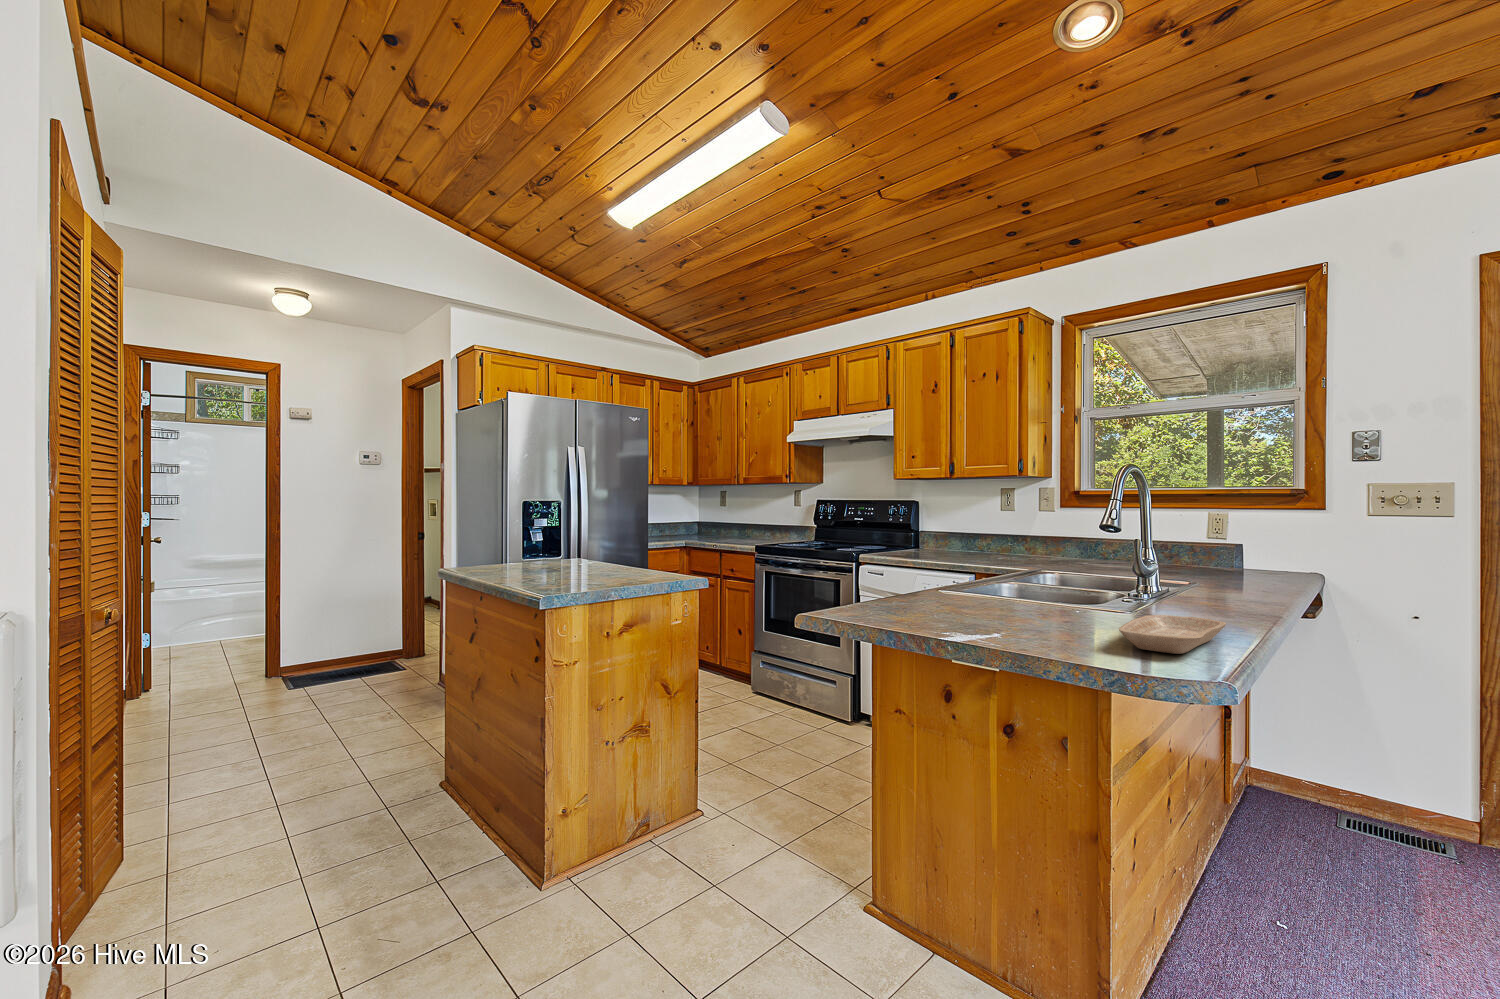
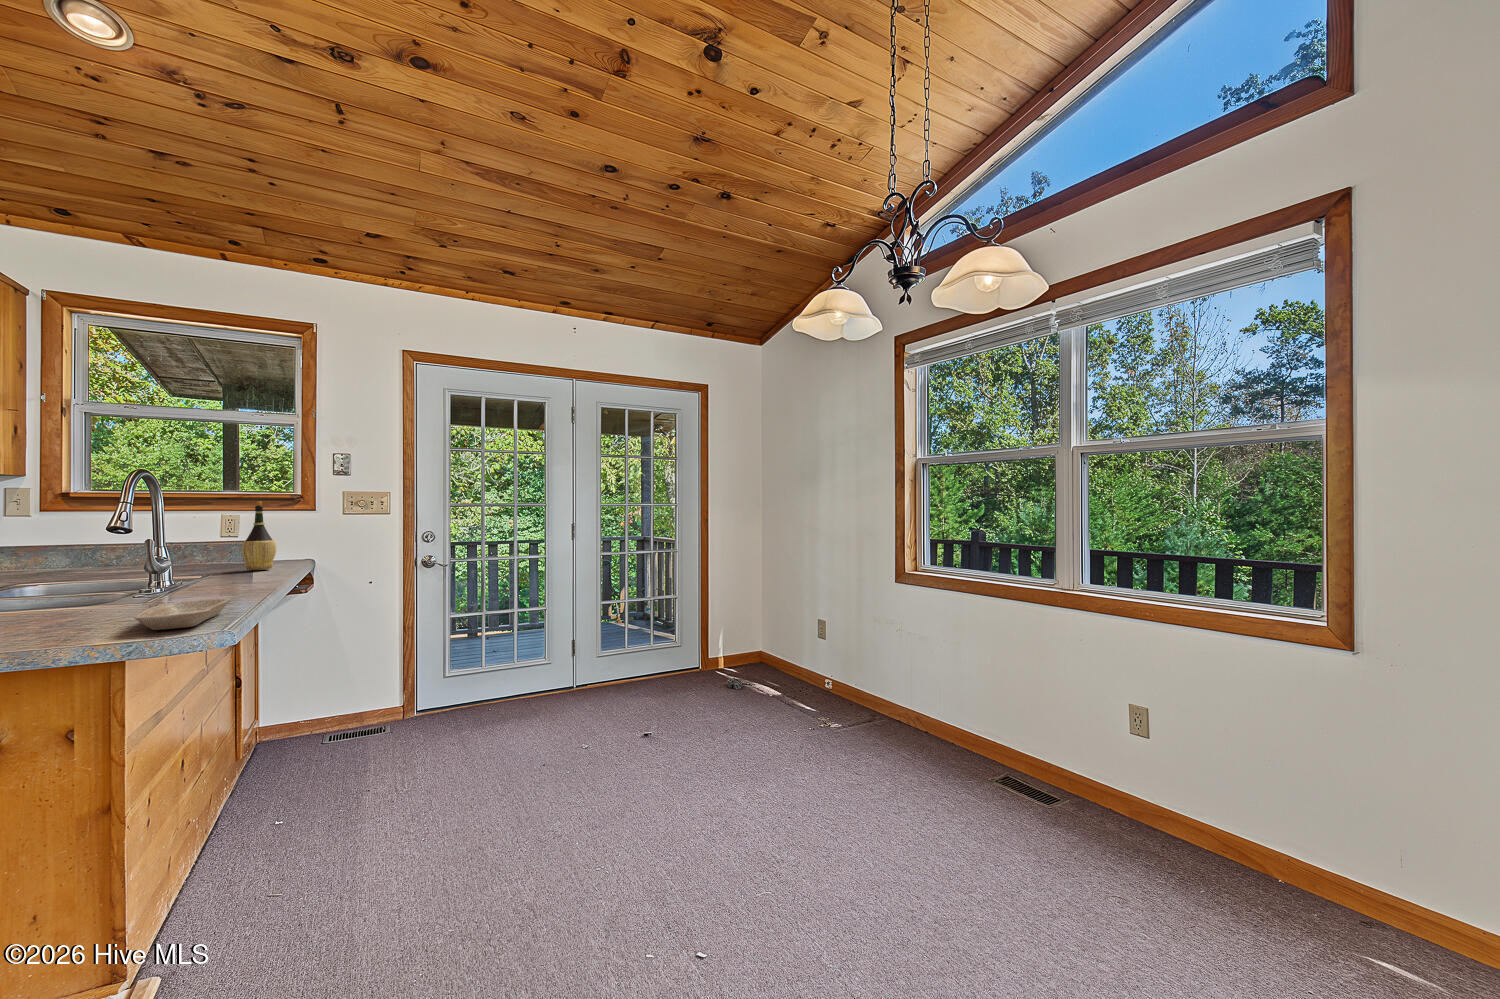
wine bottle: none [1232,499,1274,582] -> present [242,501,276,570]

